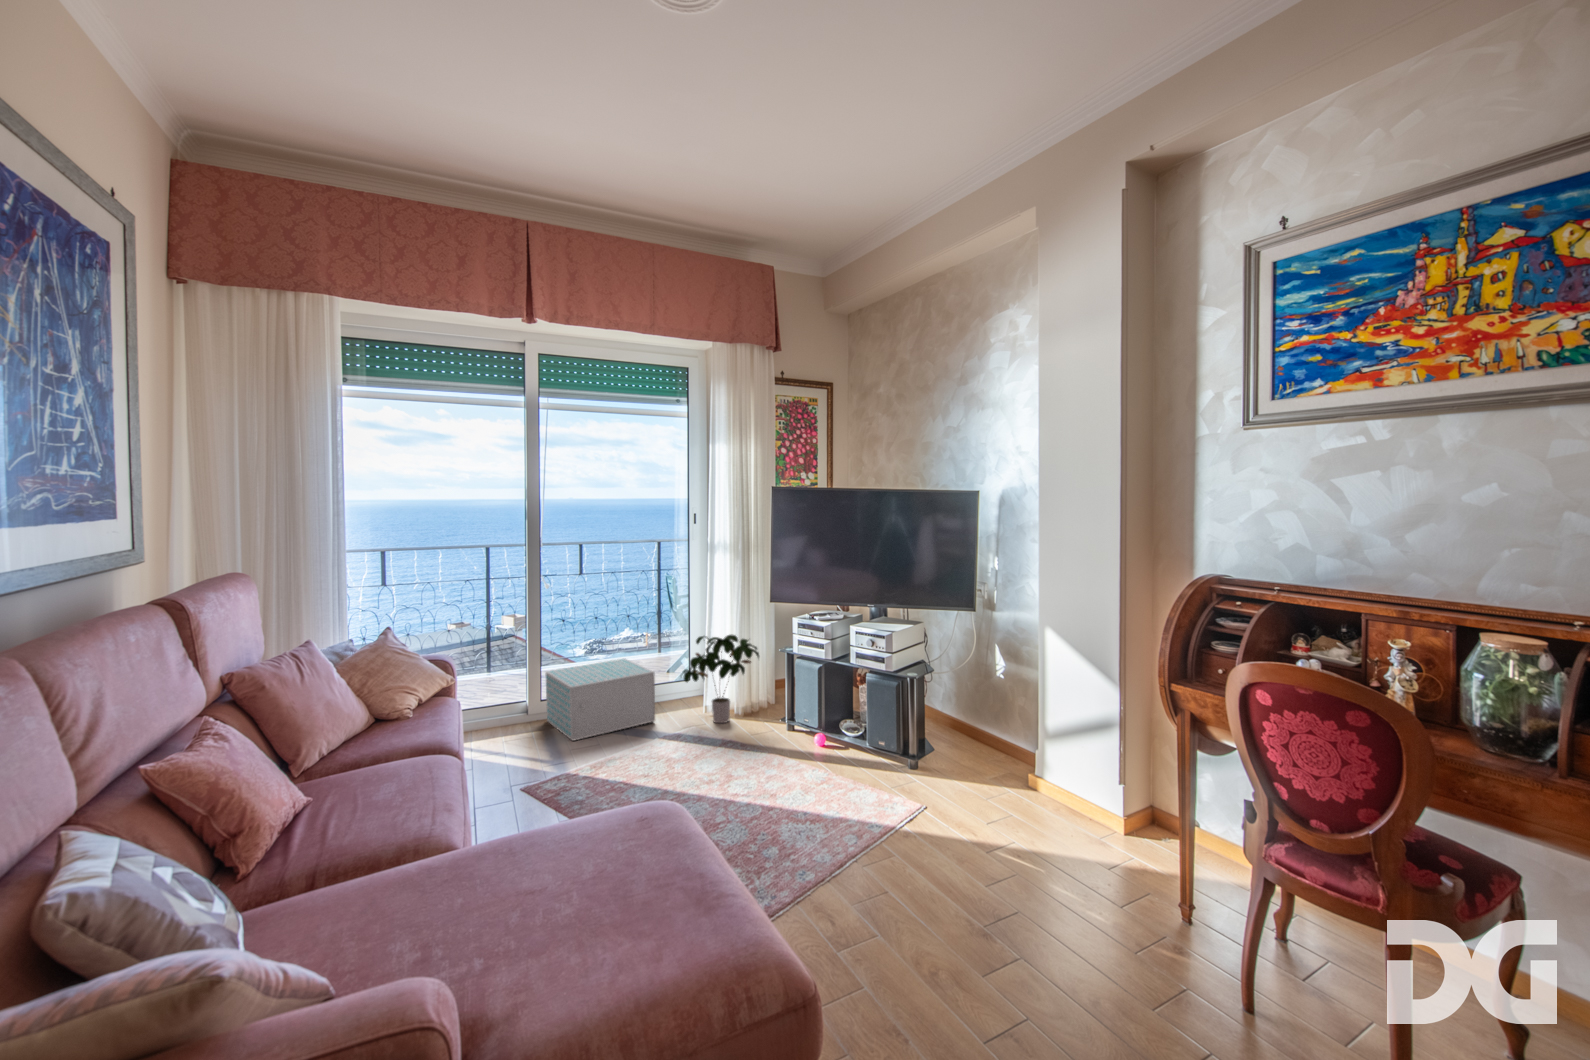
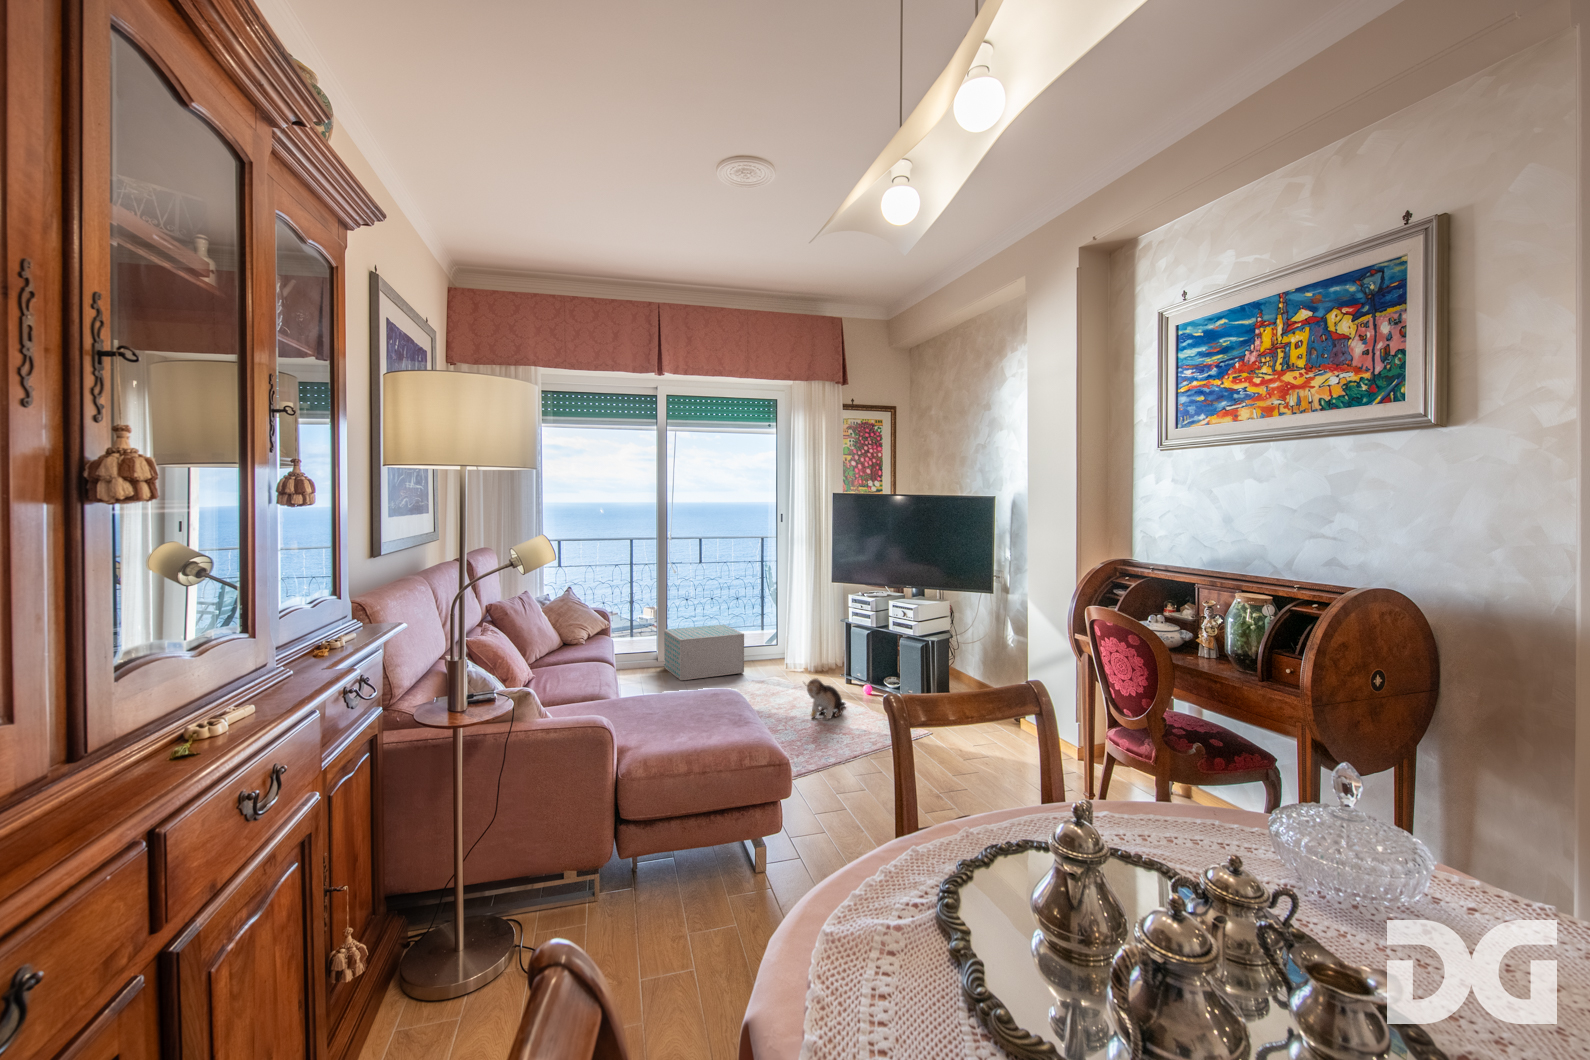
potted plant: present [682,635,759,723] -> none [764,608,826,678]
plush toy: none [751,737,800,789] -> present [804,678,845,719]

